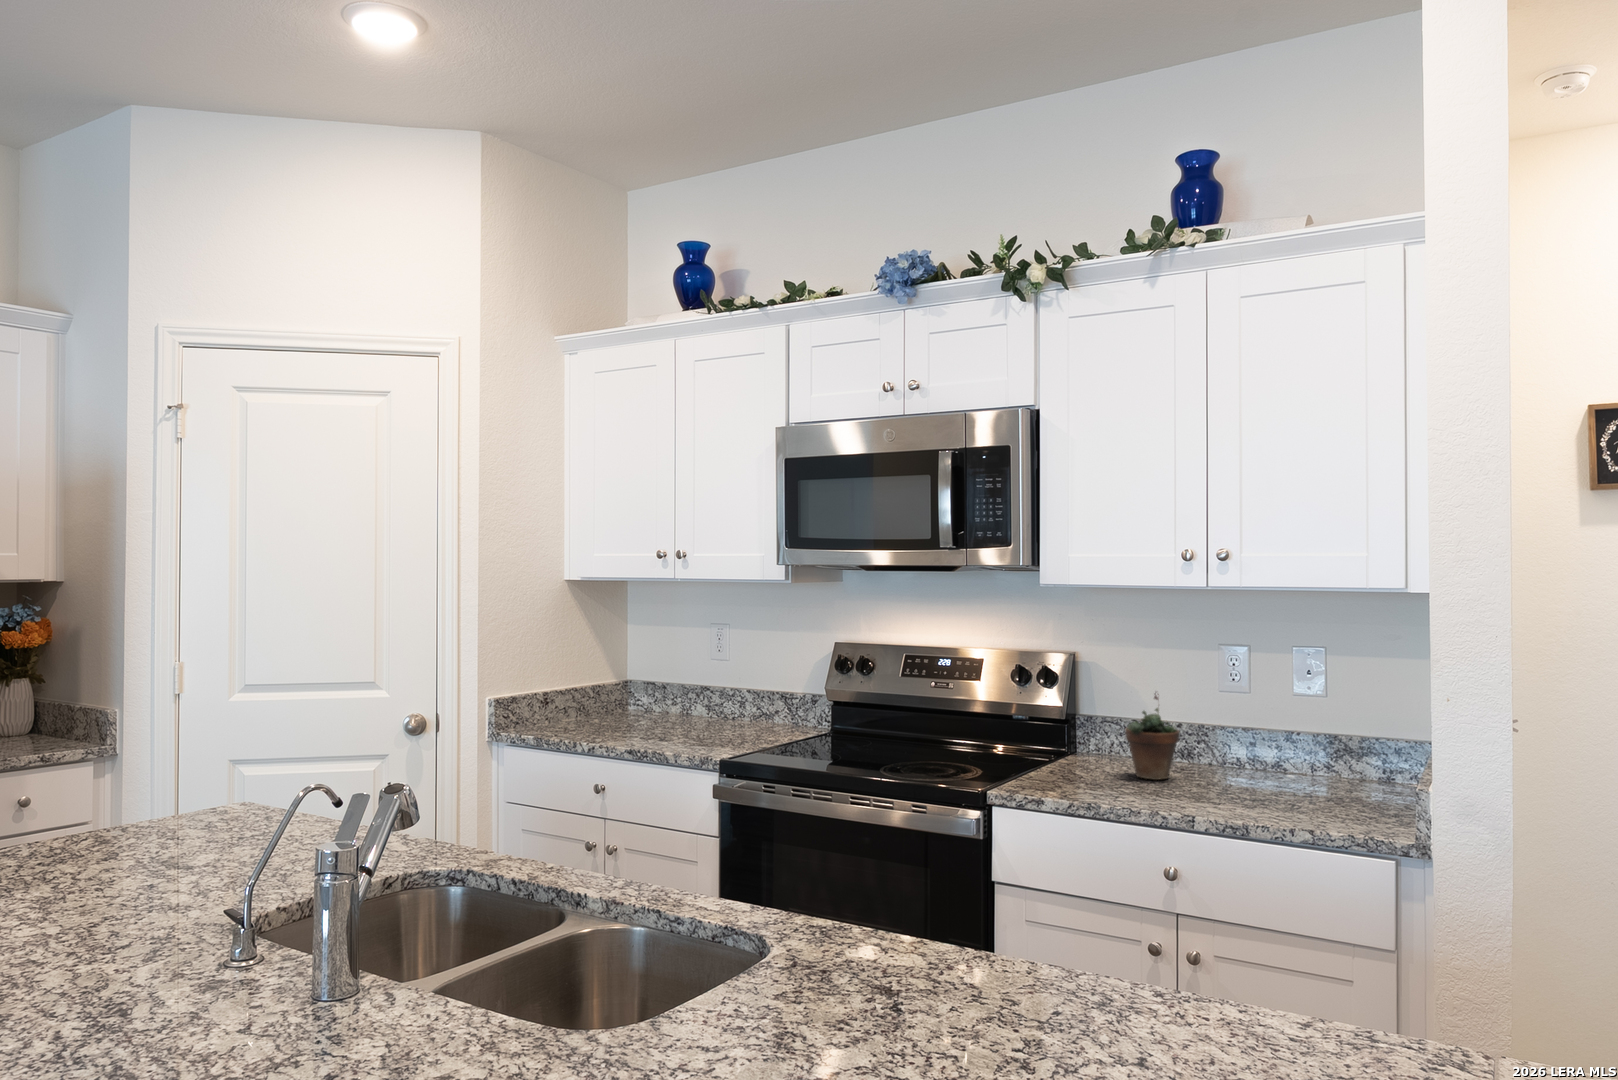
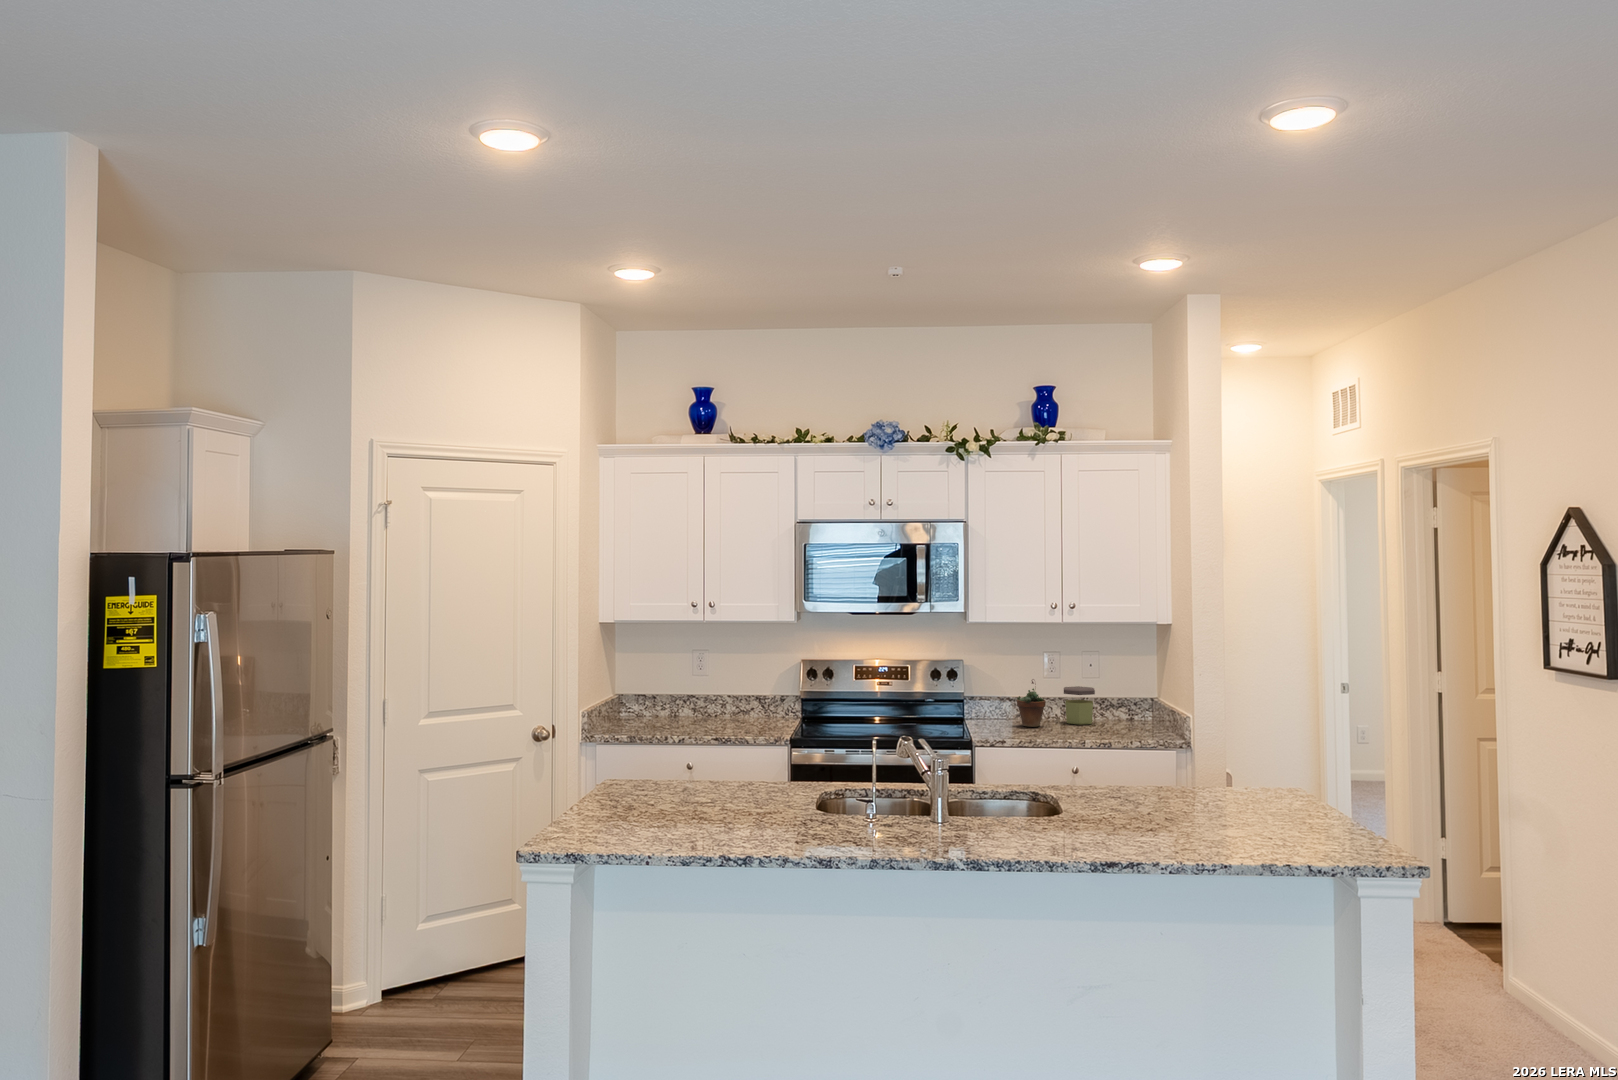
jar: none [1225,710,1295,785] -> present [1064,686,1095,725]

